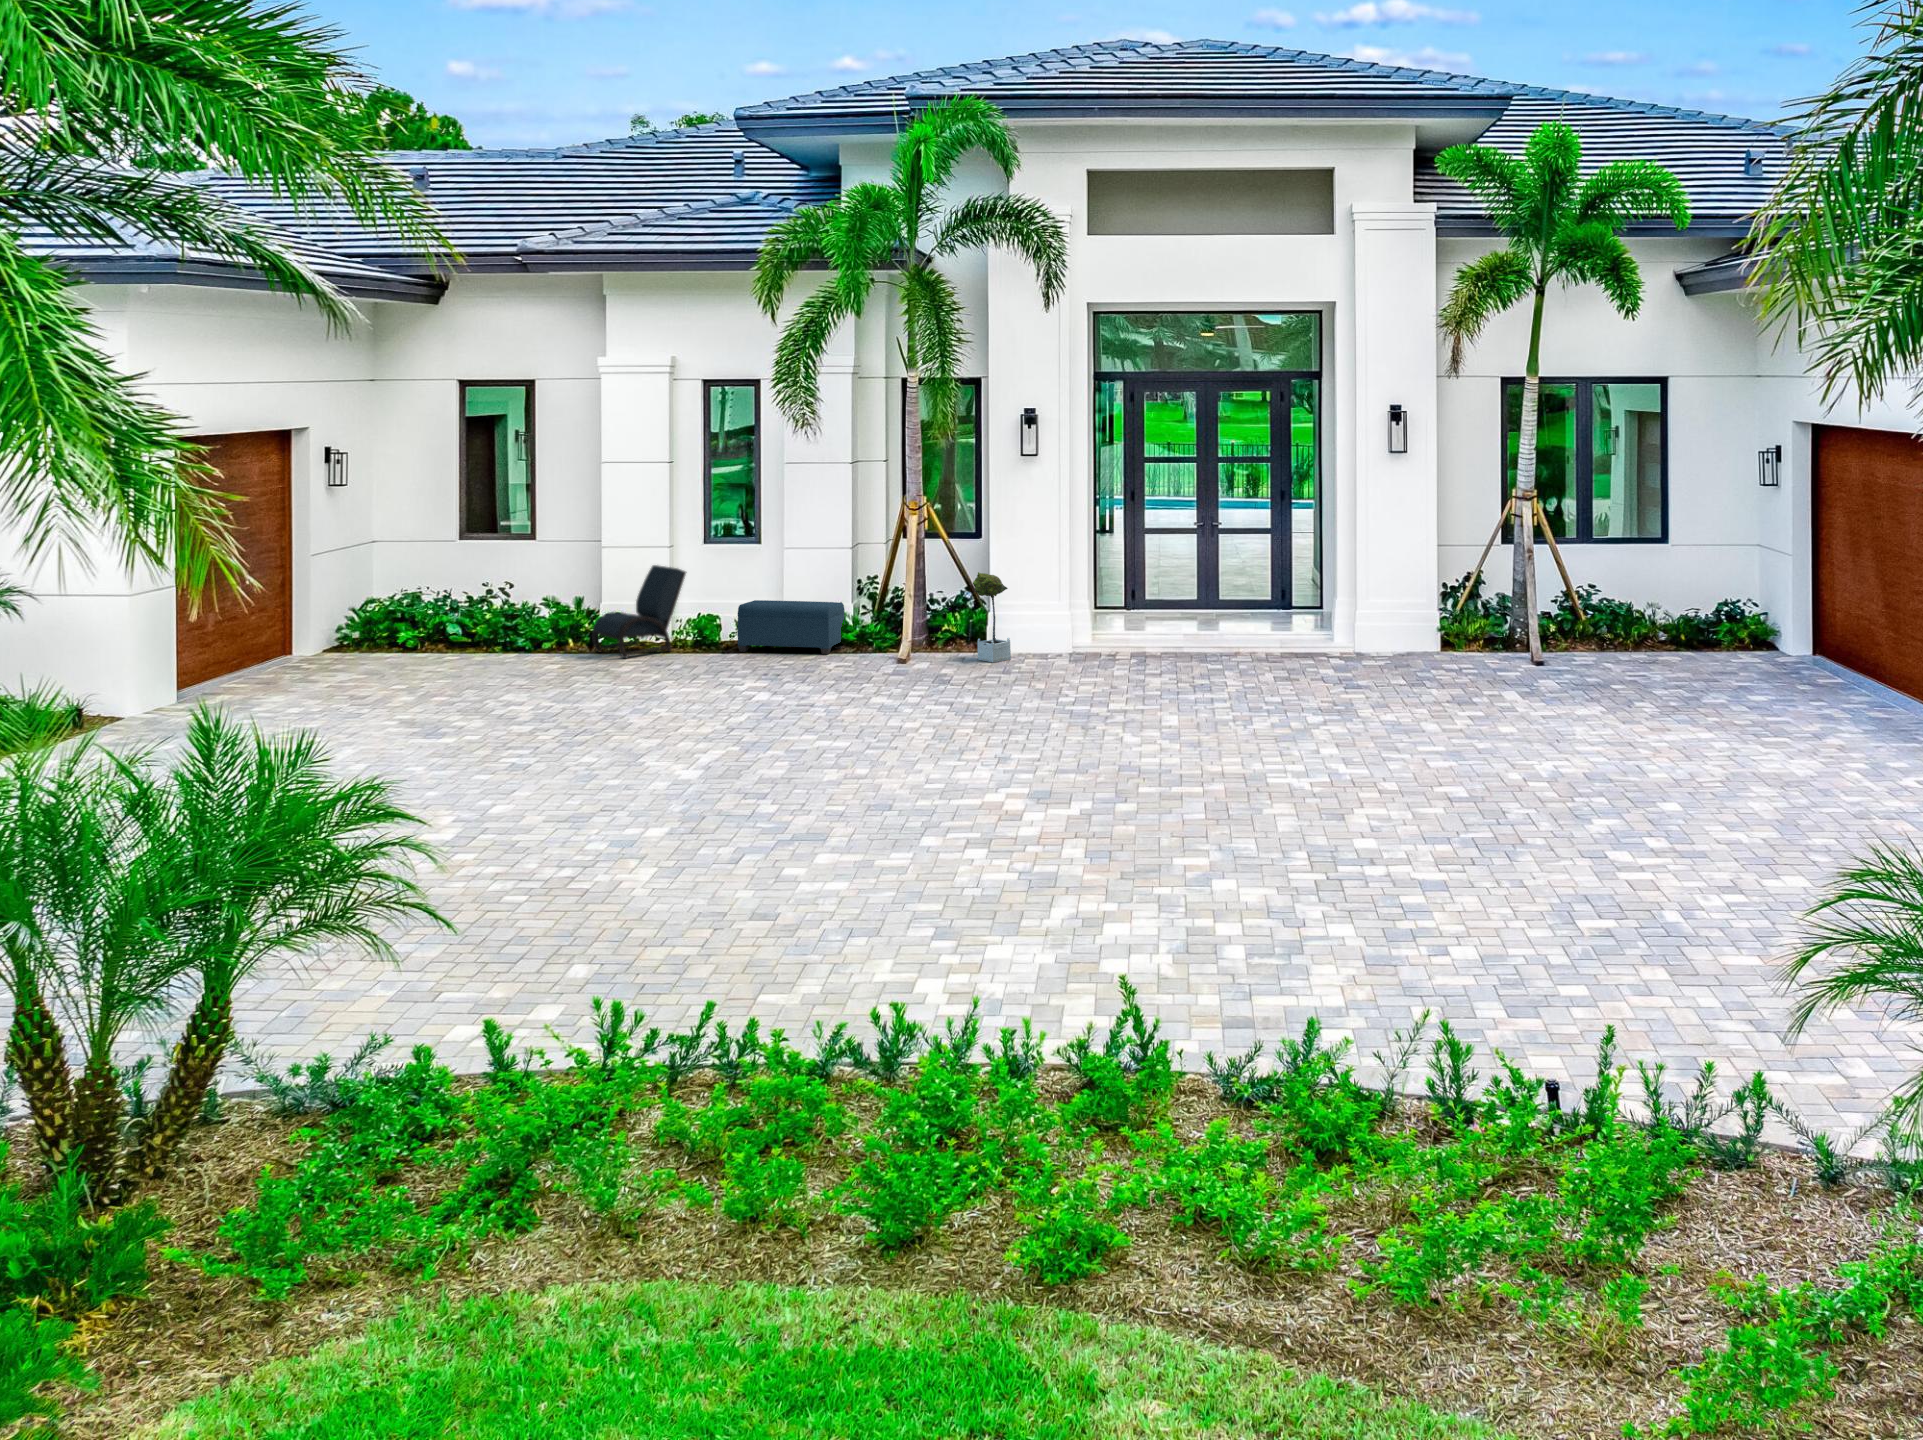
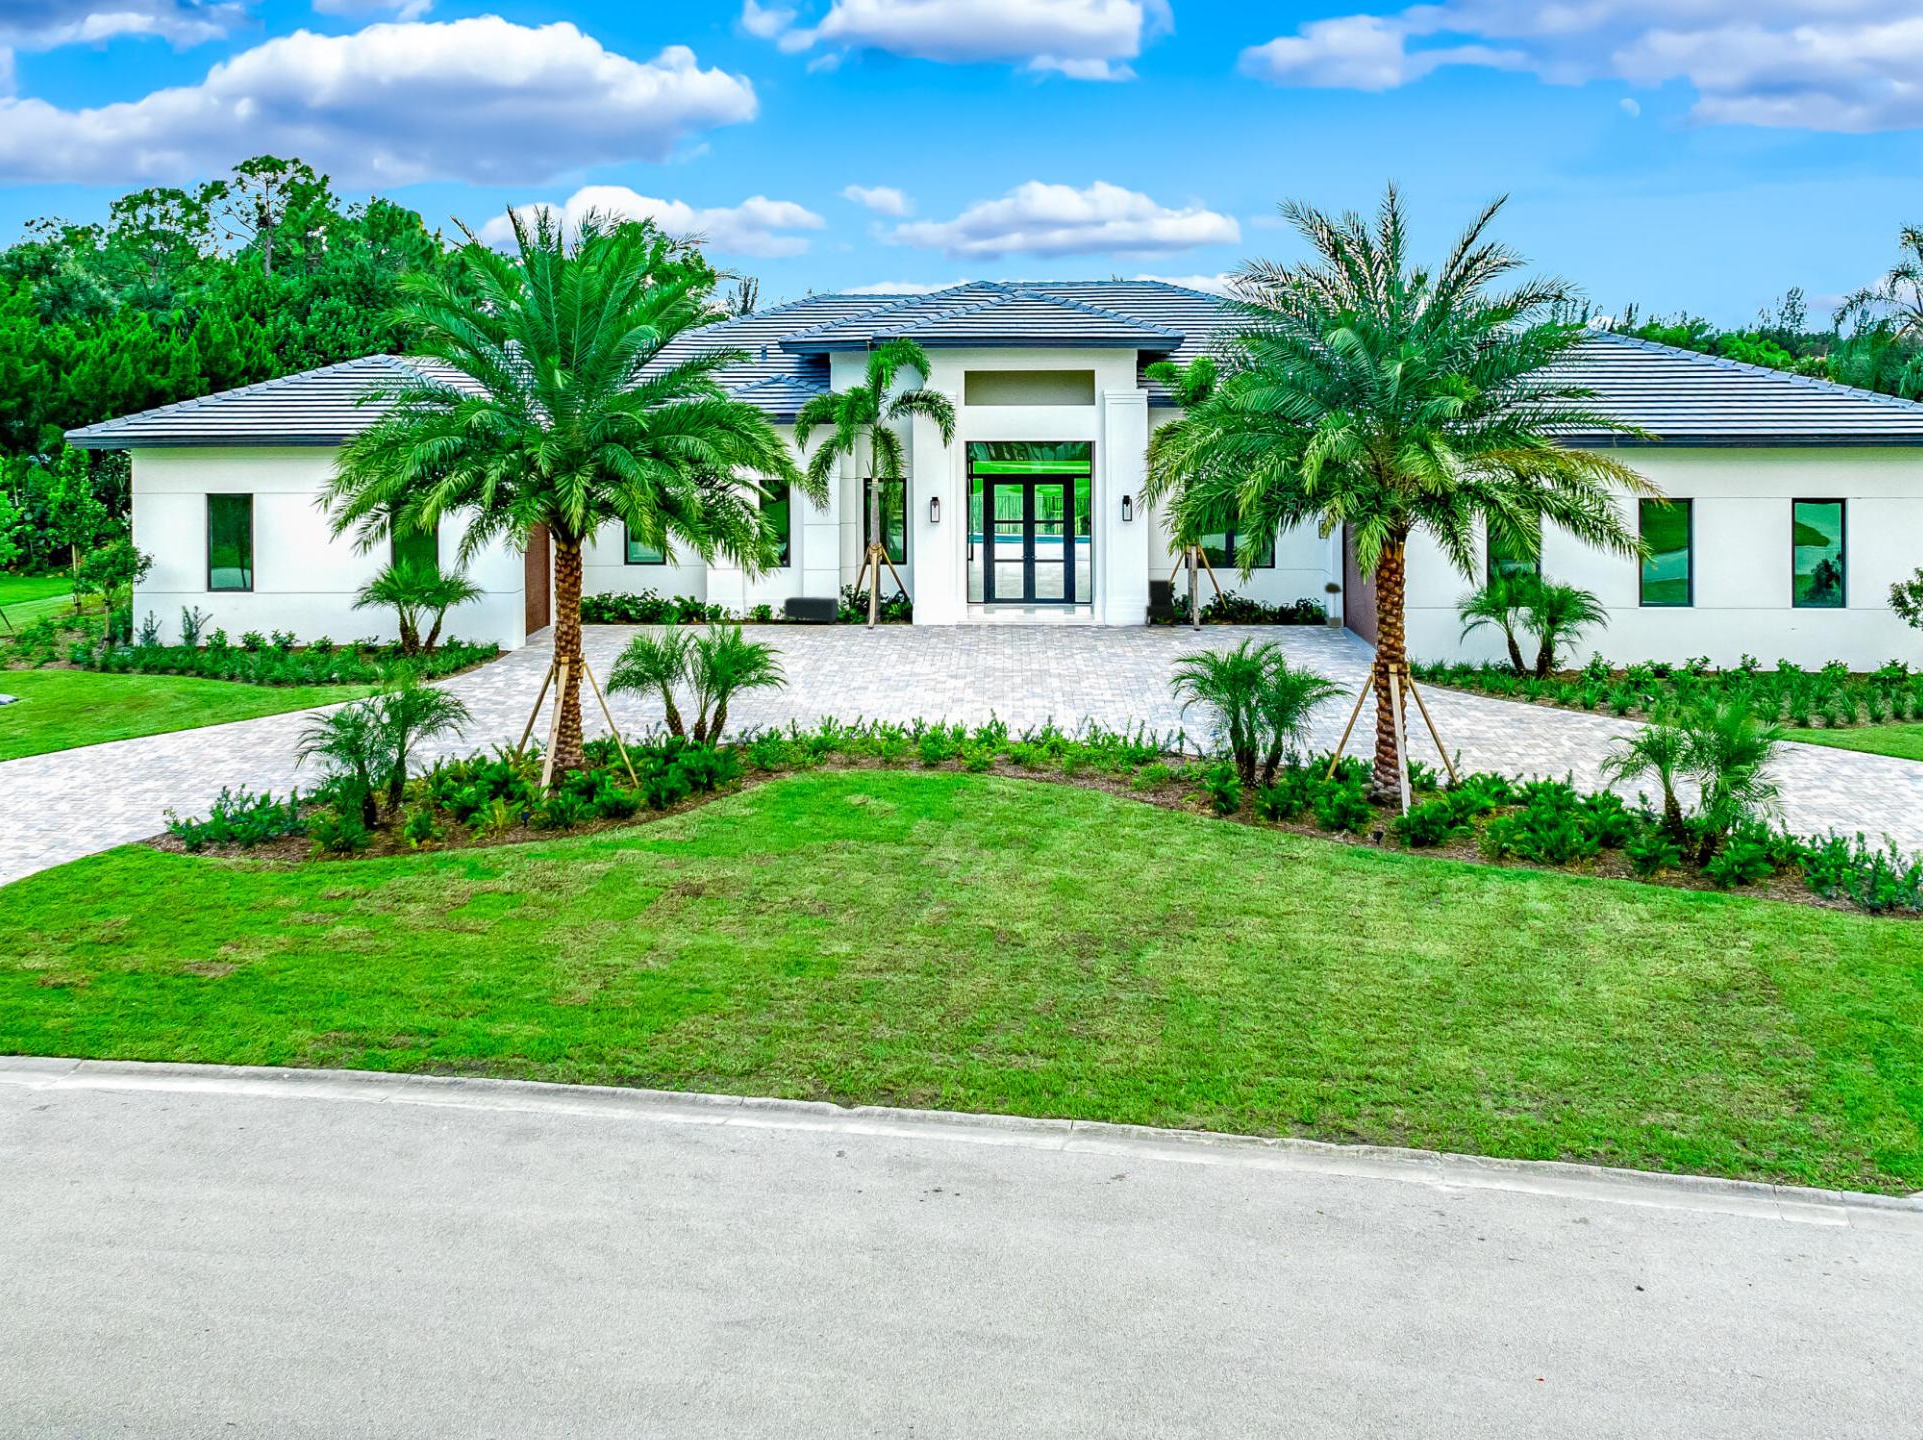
lounge chair: present [592,565,687,658] -> present [1145,580,1176,627]
potted tree: present [973,572,1011,662] -> present [1325,582,1343,628]

